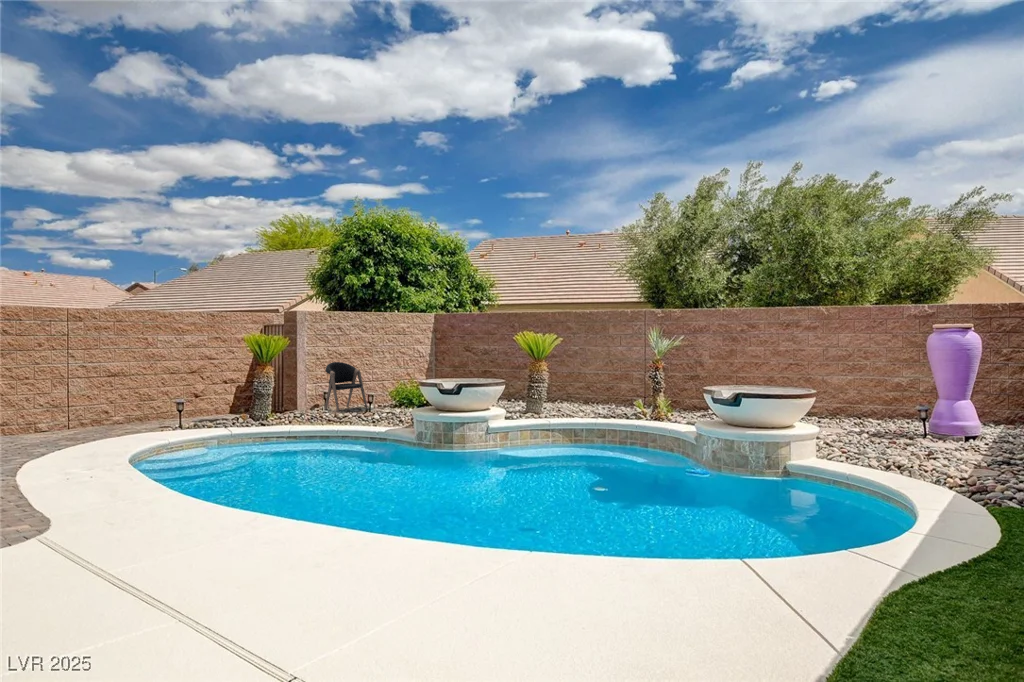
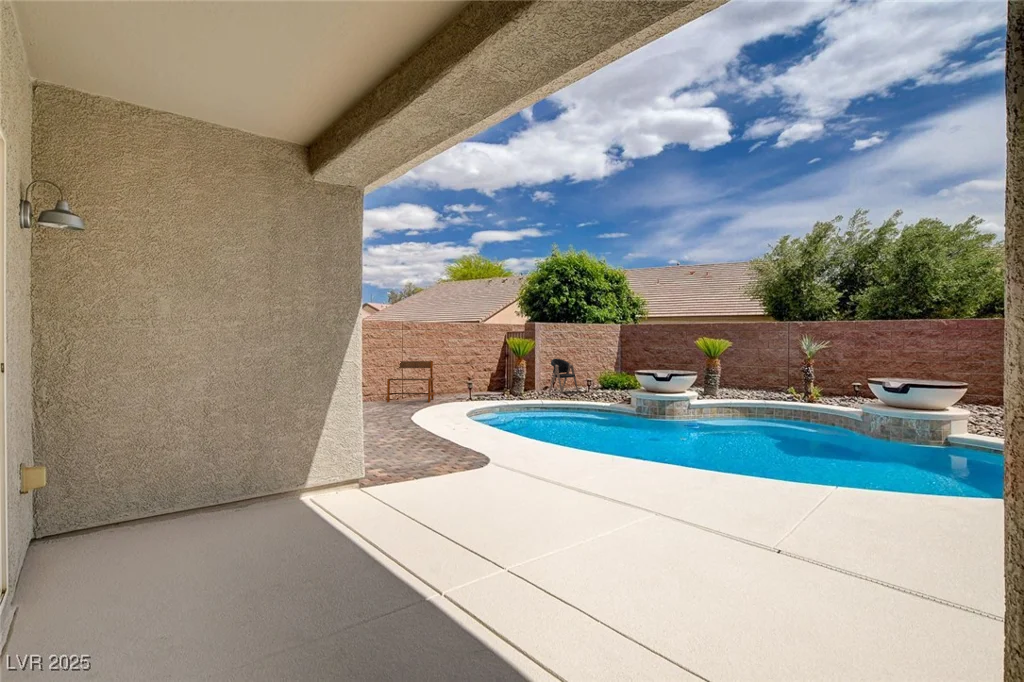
bench: none [33,370,123,436] -> present [387,361,435,403]

